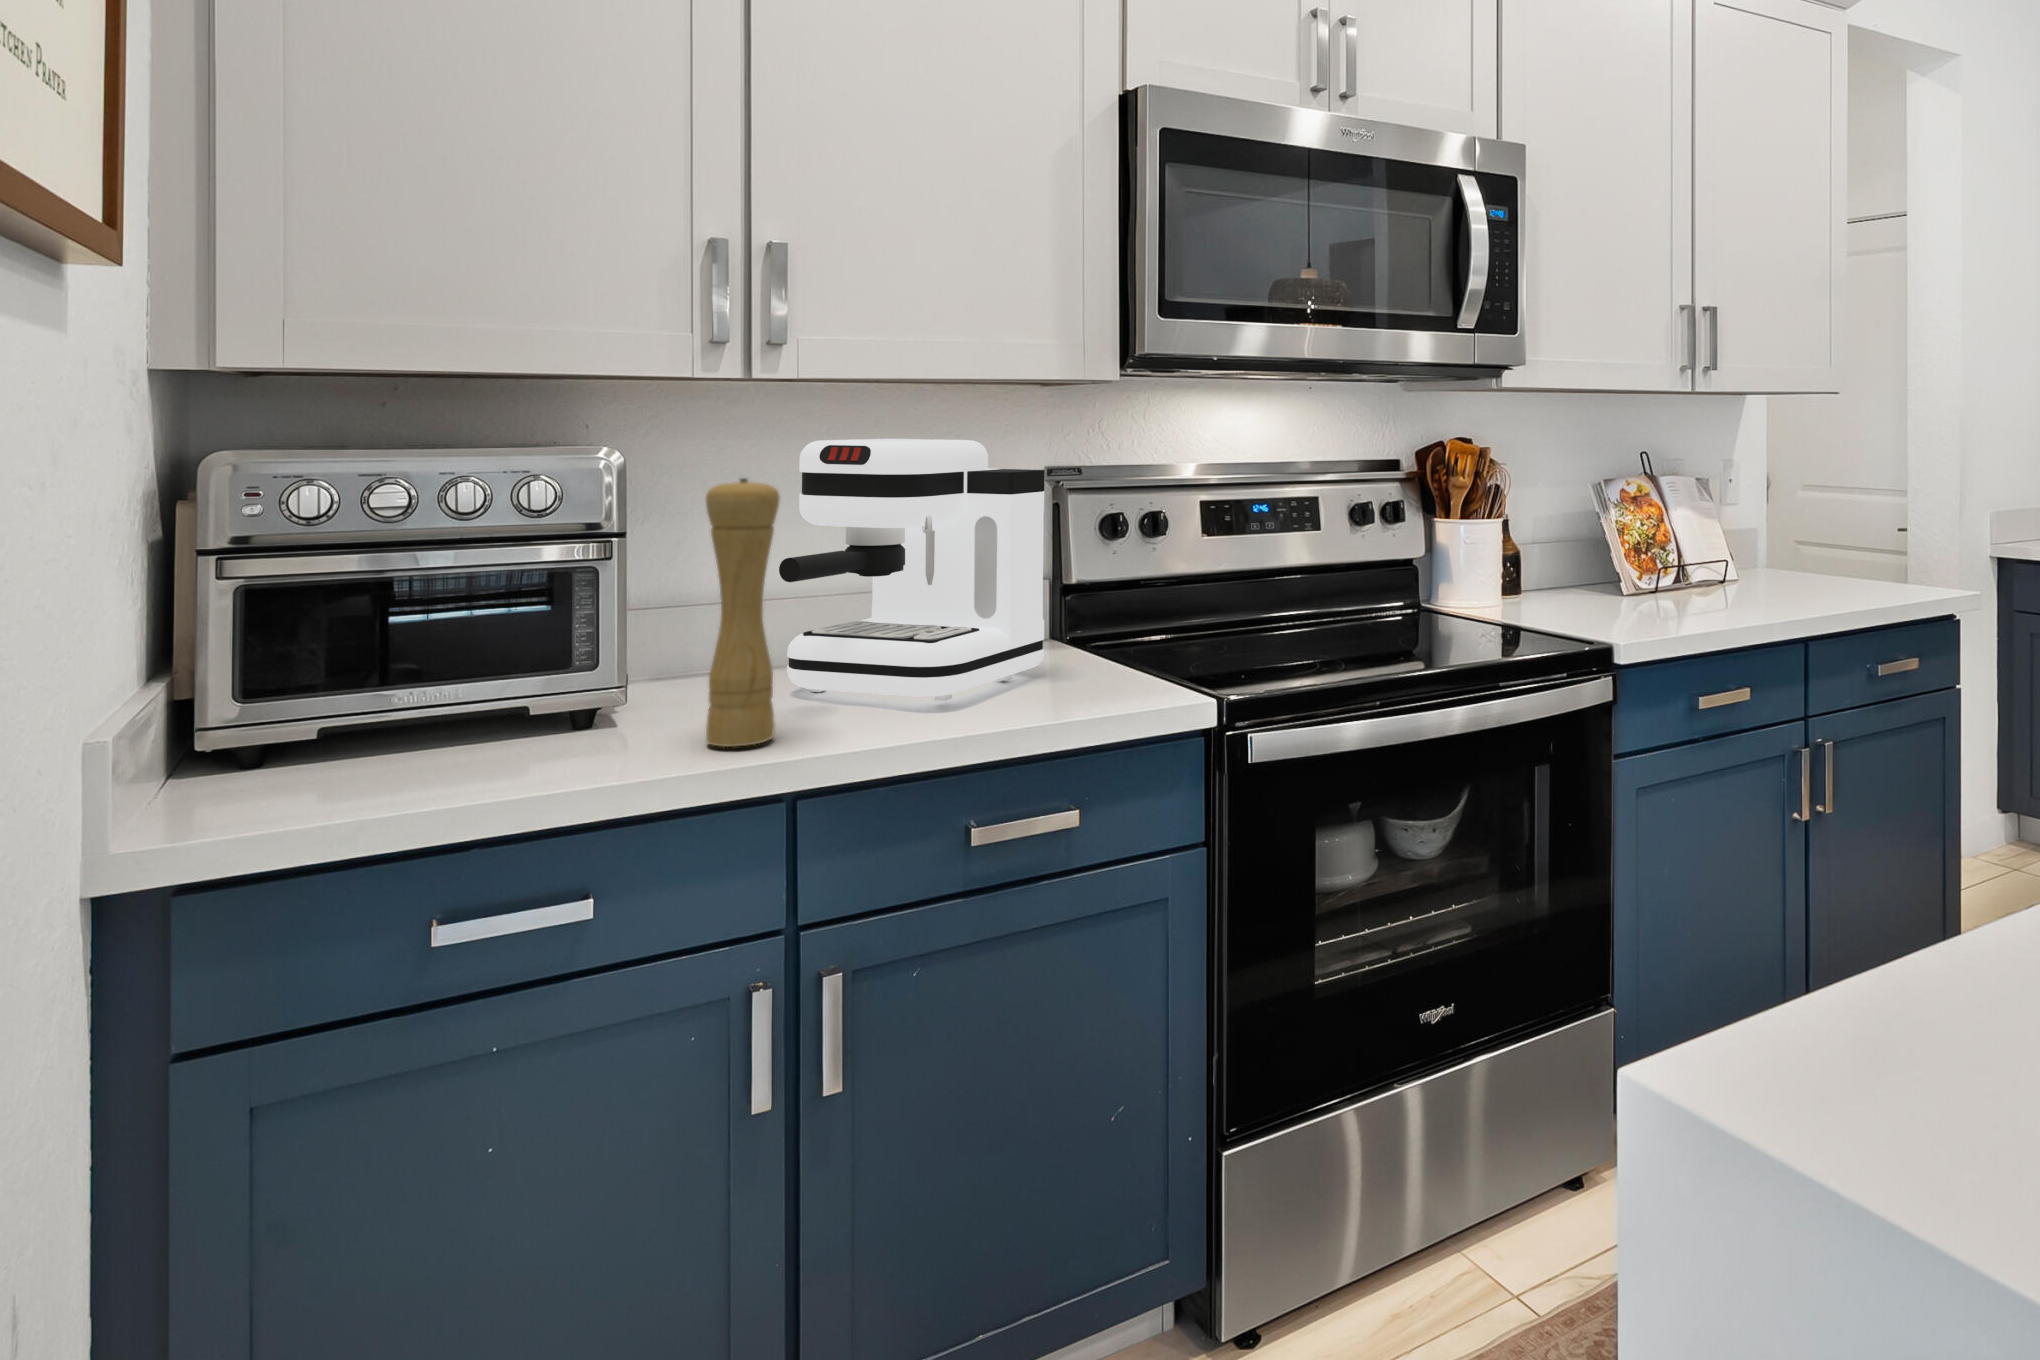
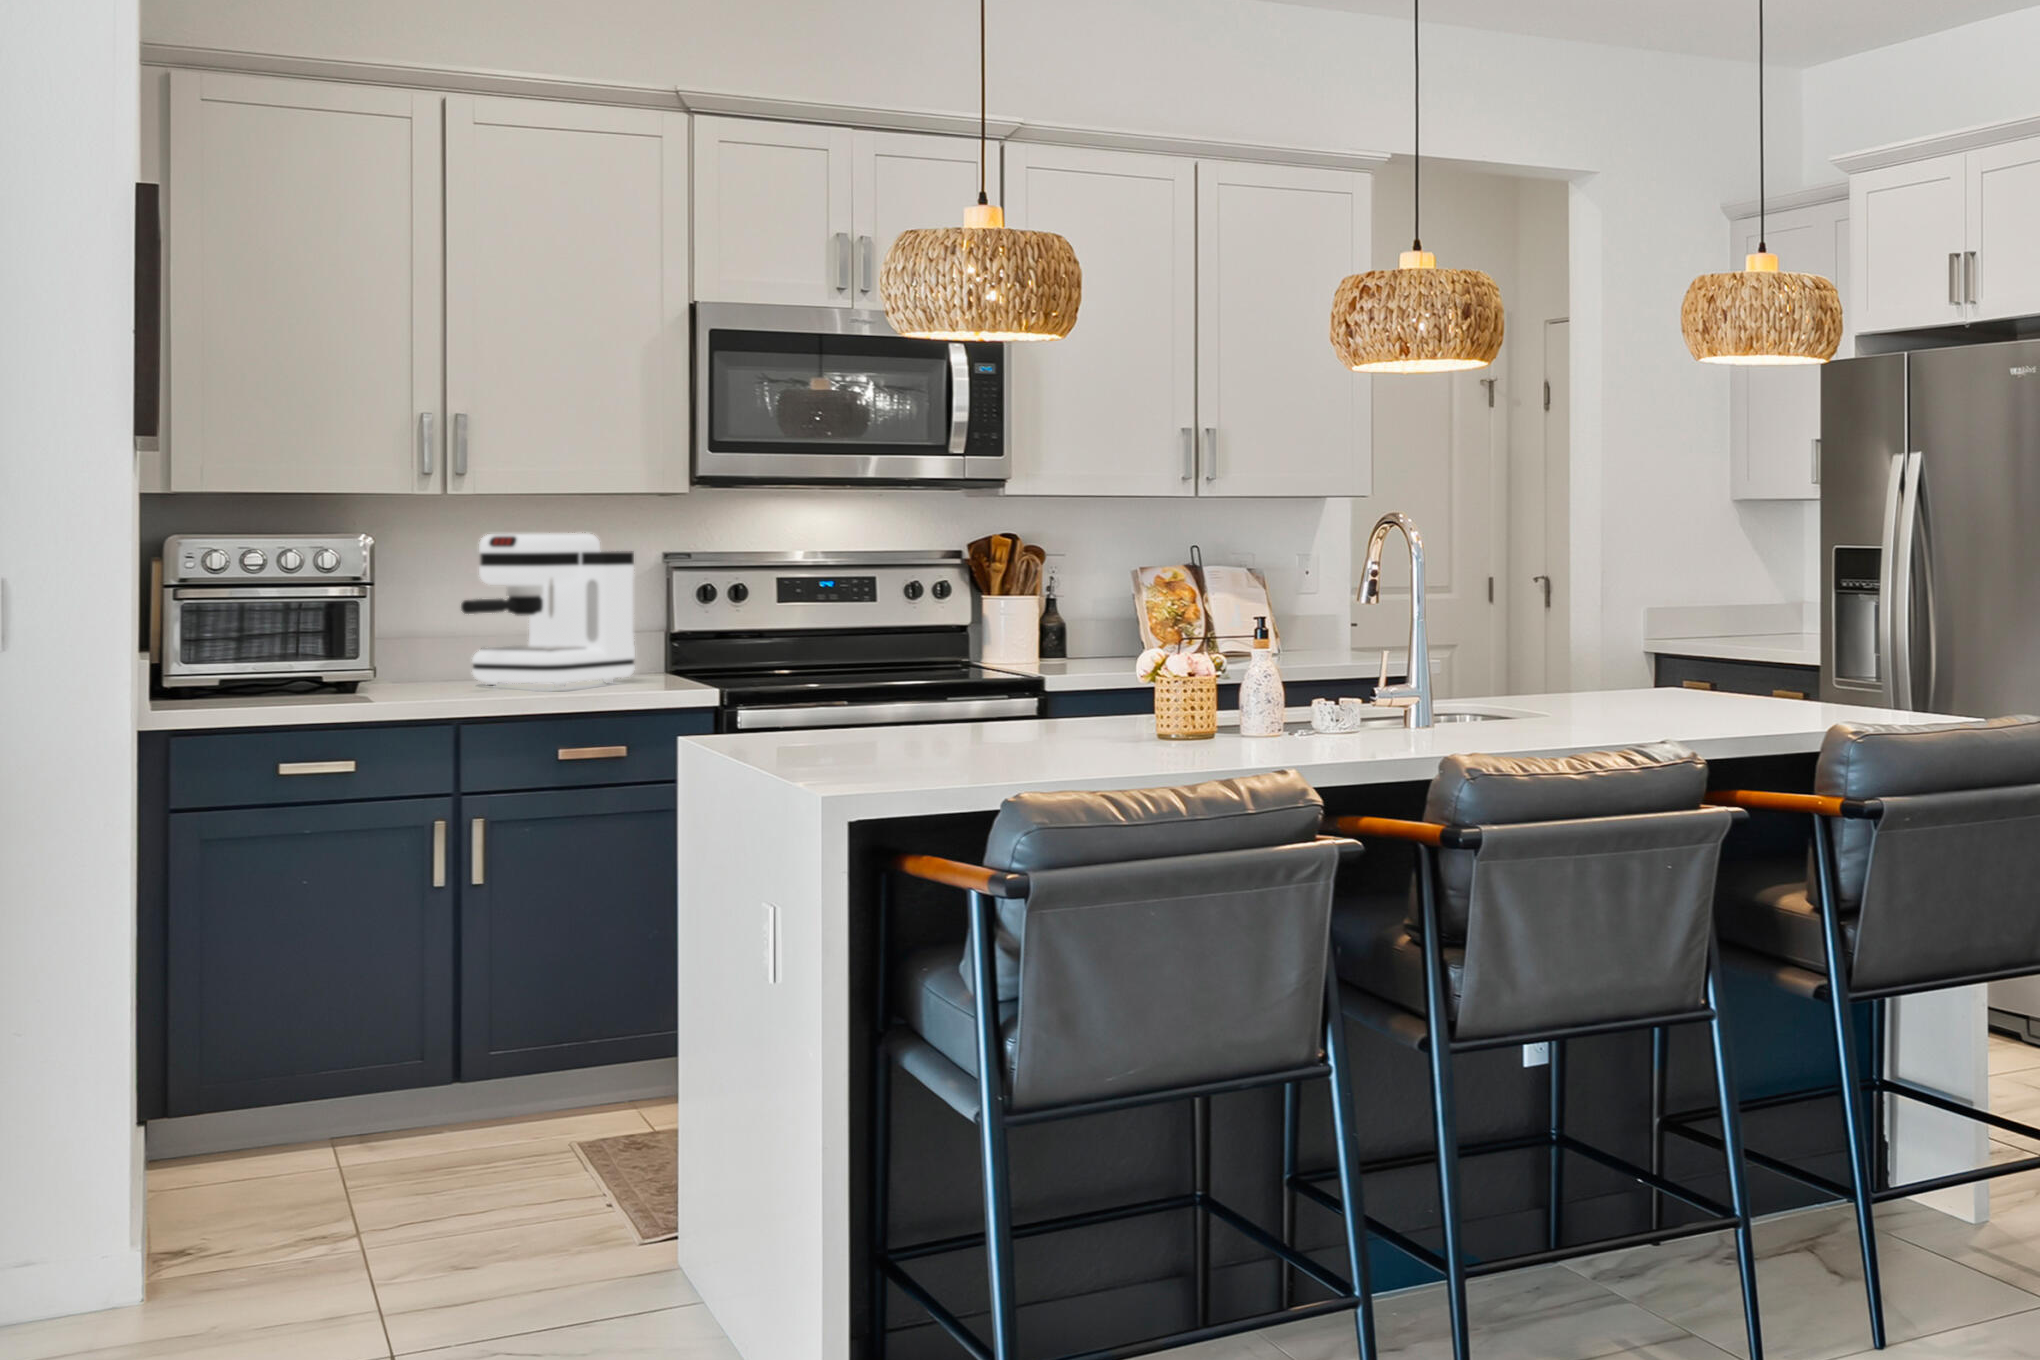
pepper mill: present [706,478,780,747] -> none [415,552,455,698]

